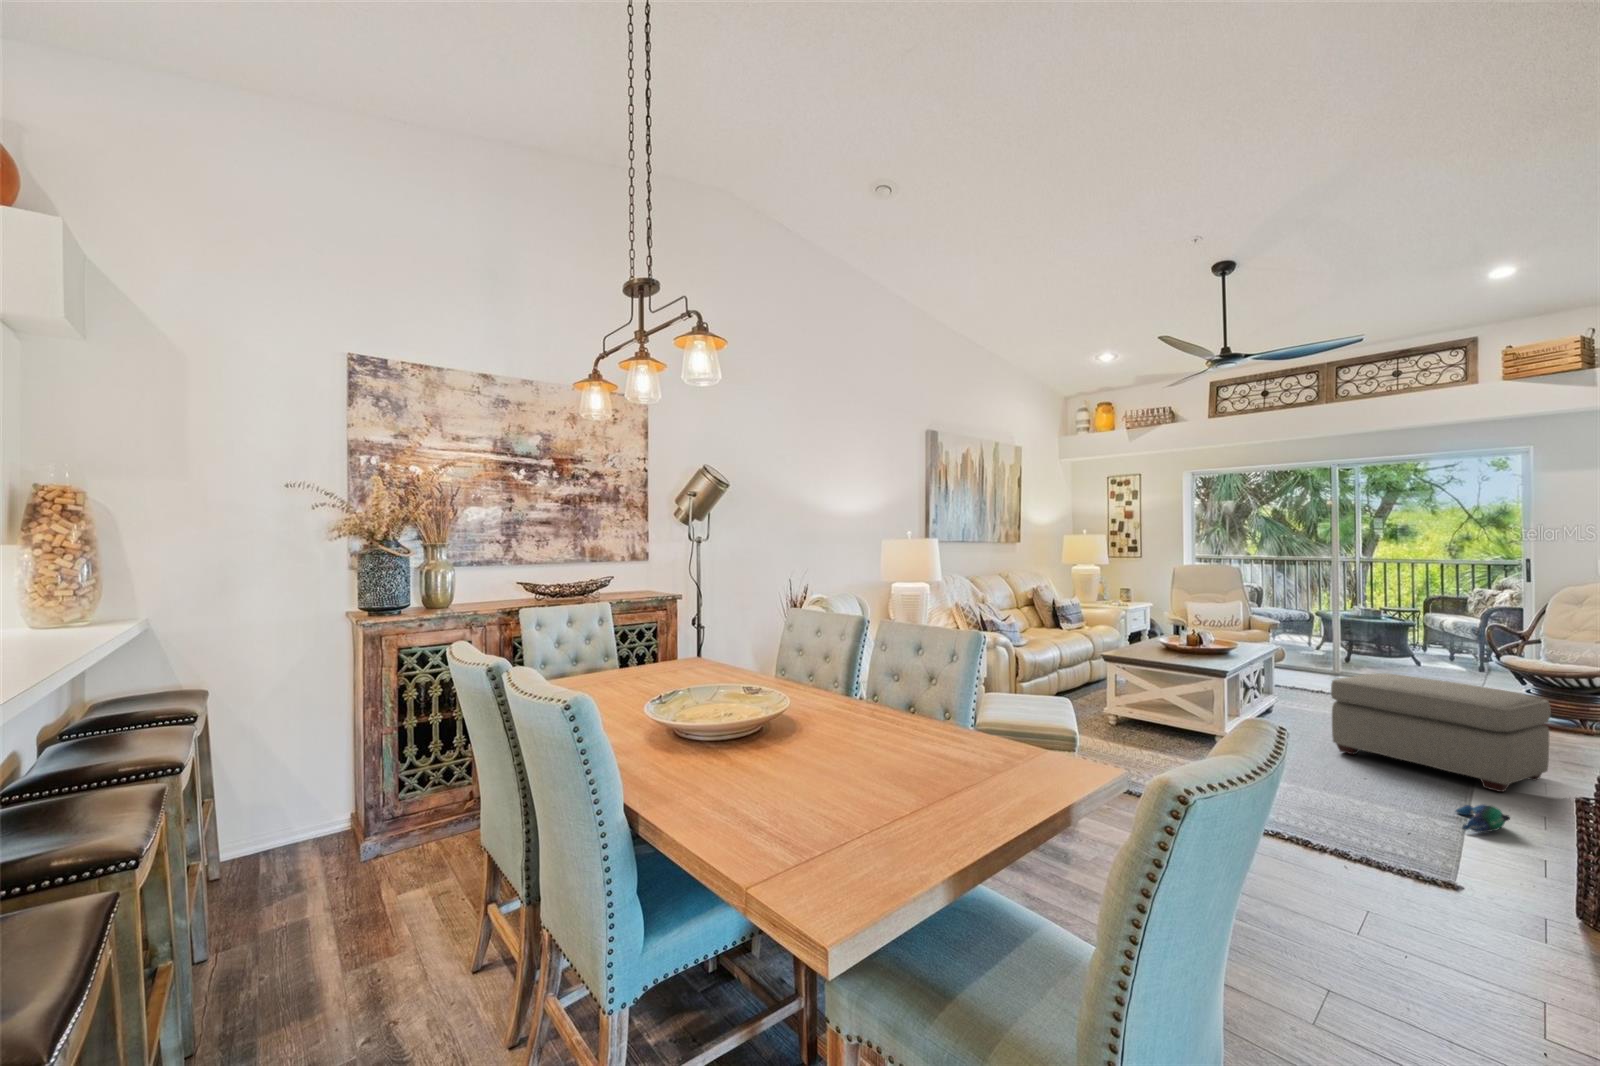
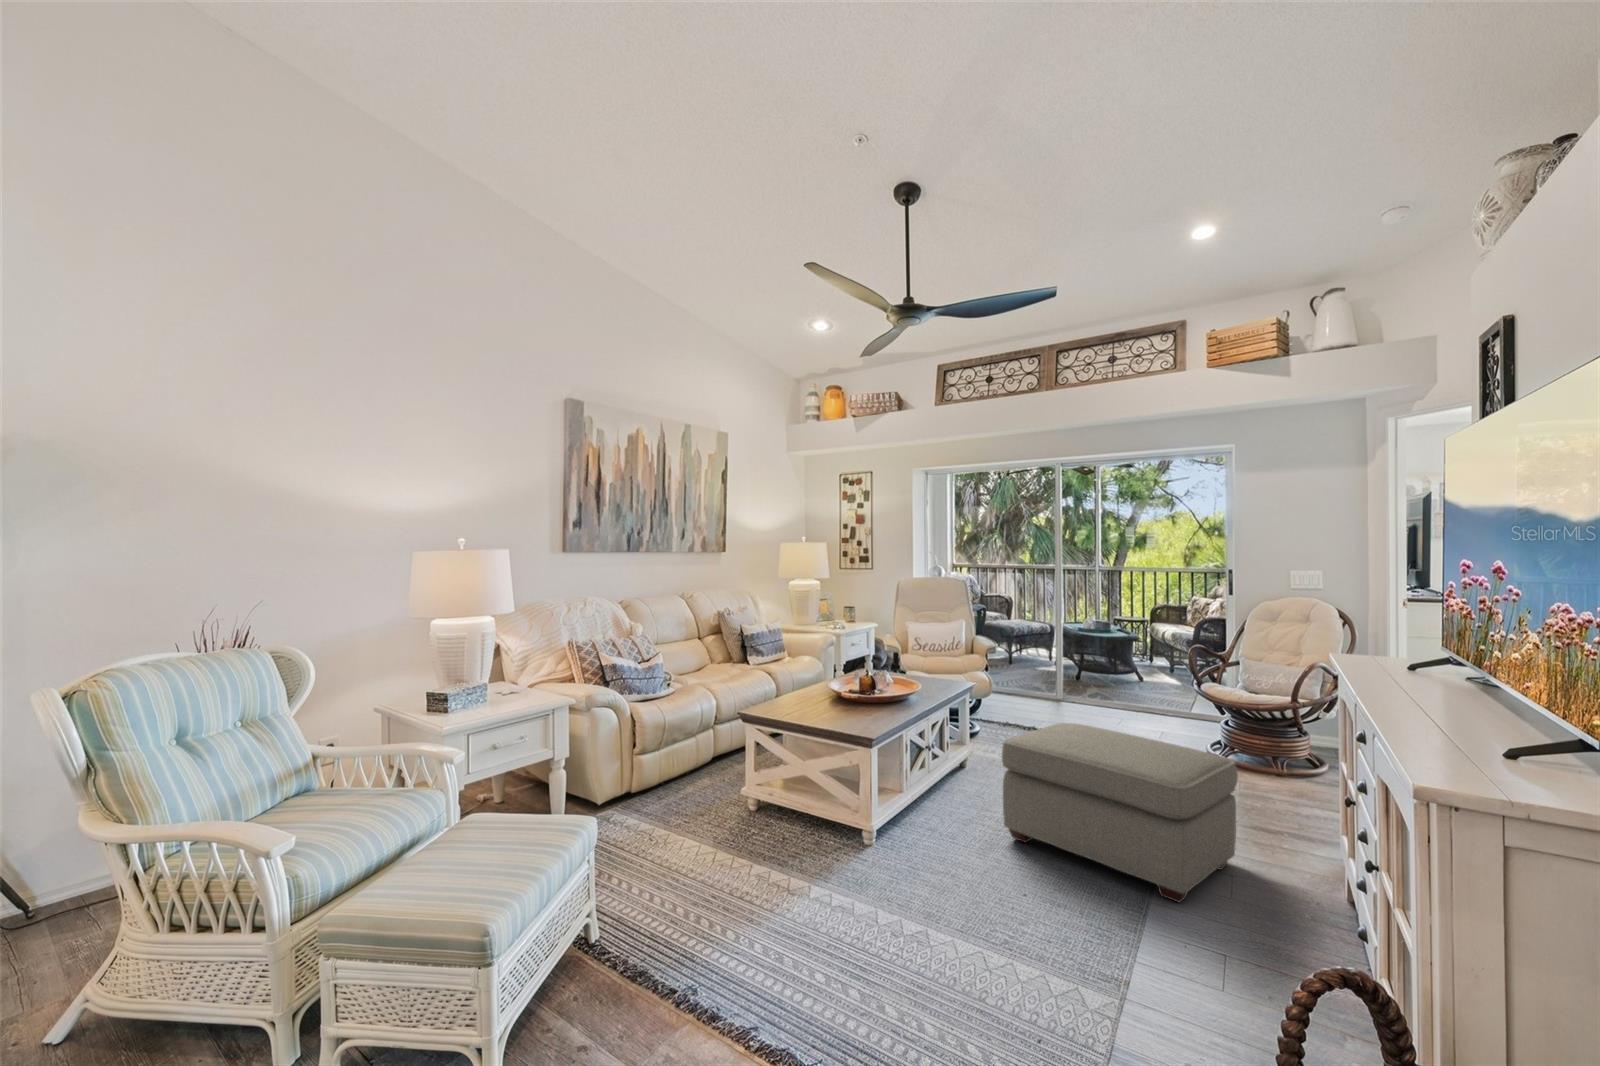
plush toy: present [1456,804,1510,833] -> none [1112,947,1175,1012]

